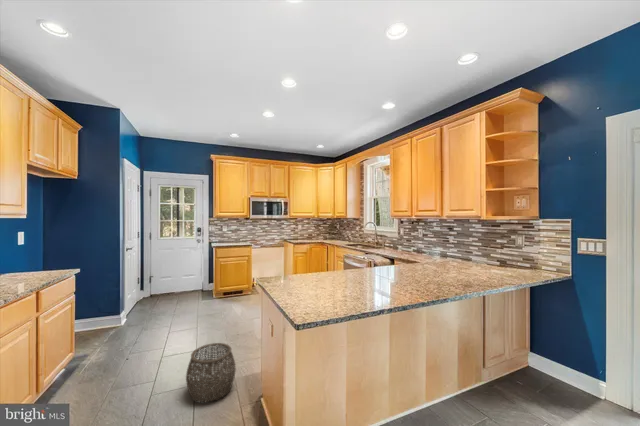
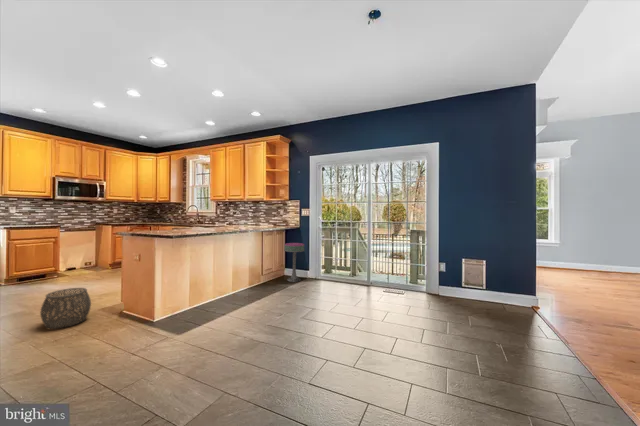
bar stool: none [533,308,591,403] -> present [285,243,305,282]

